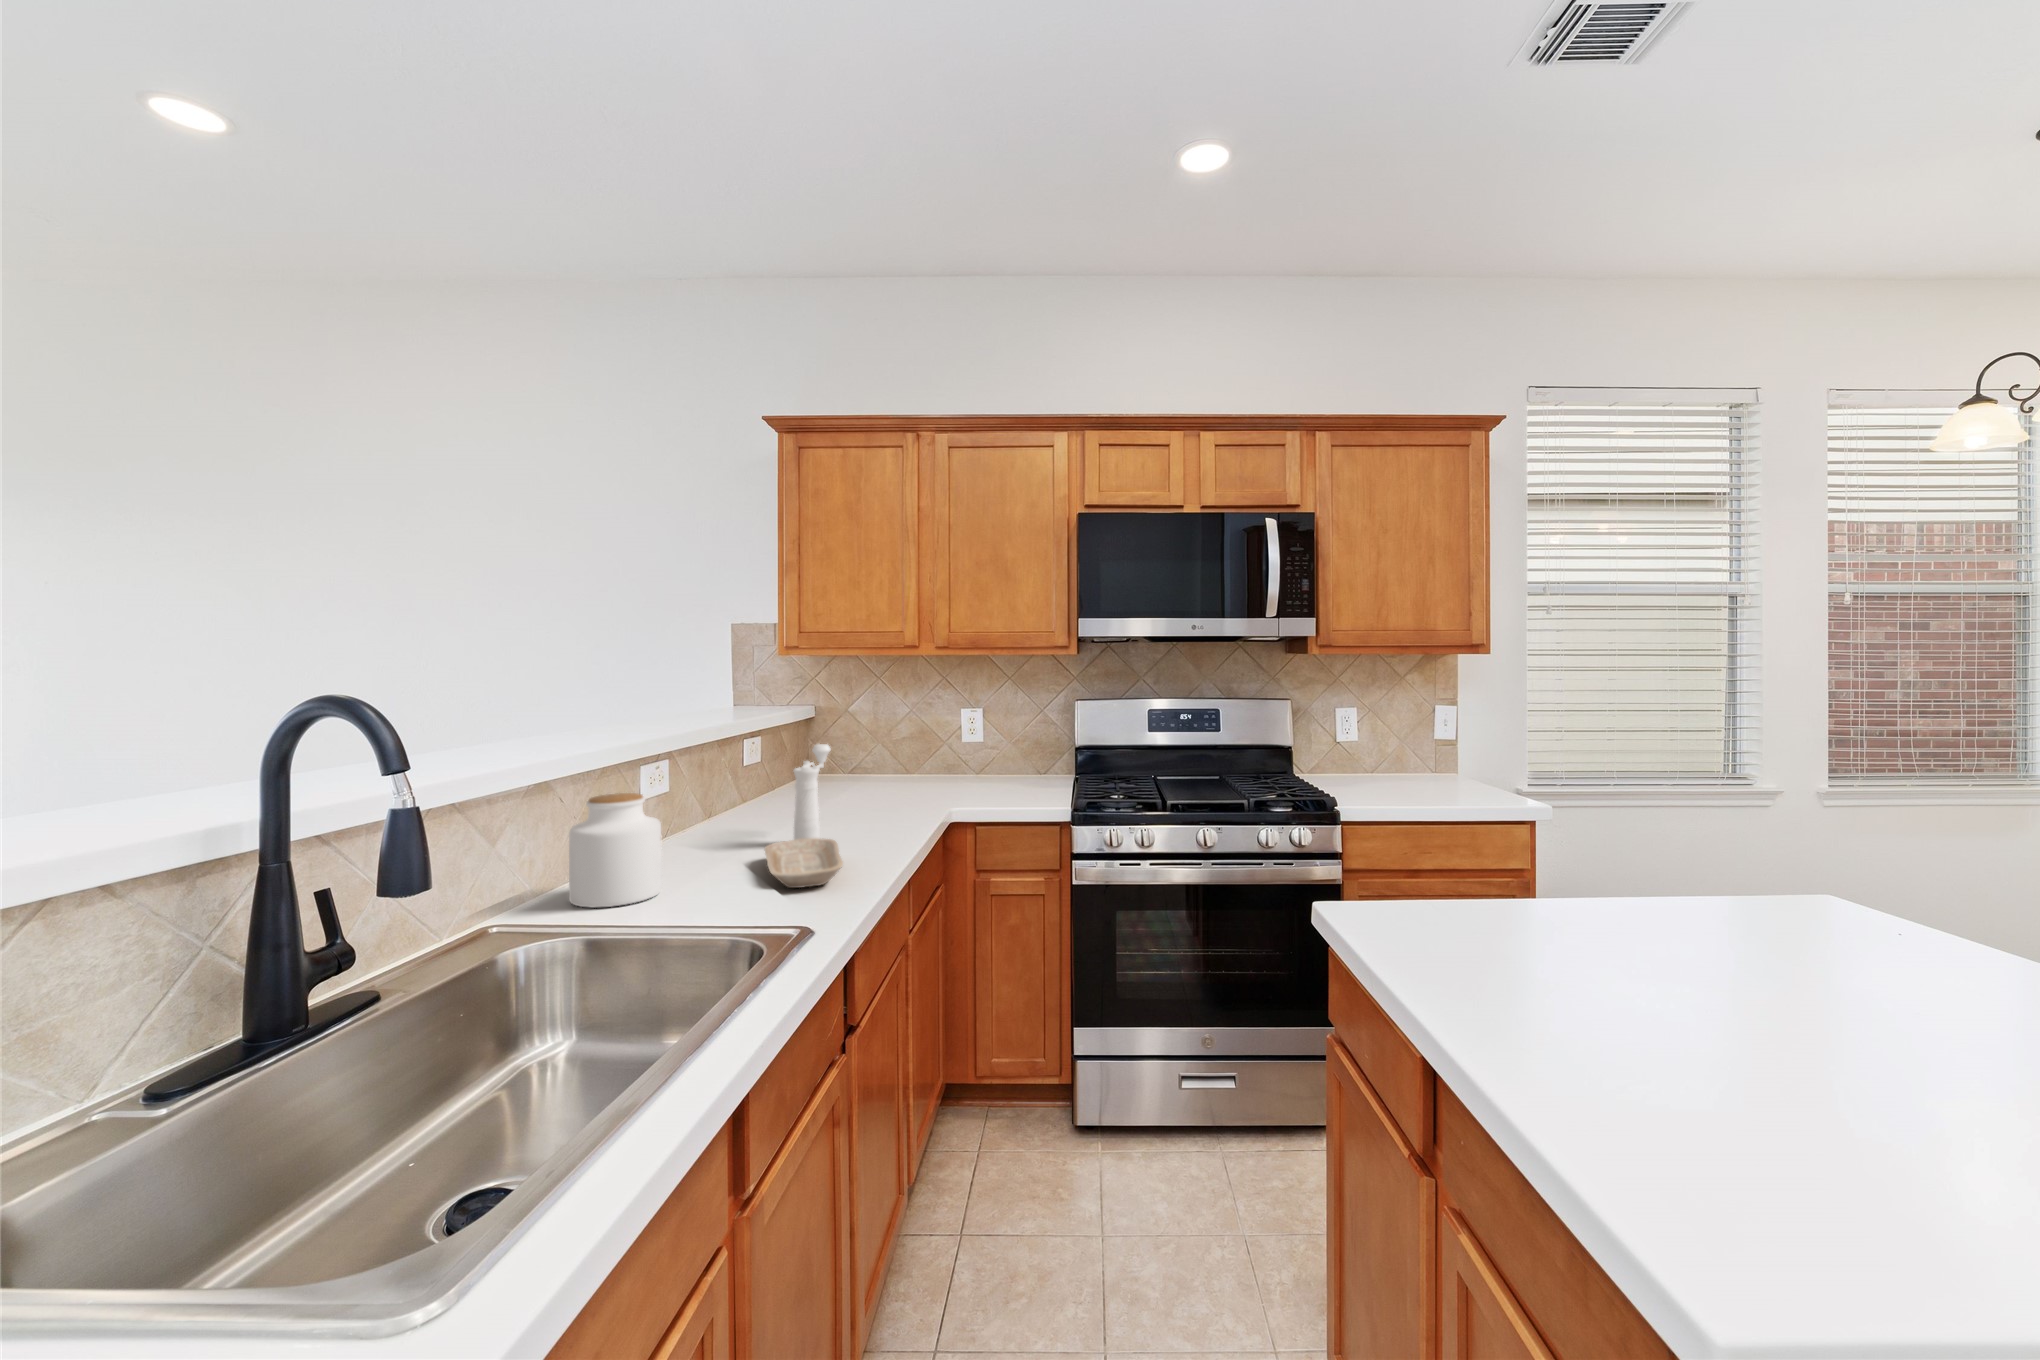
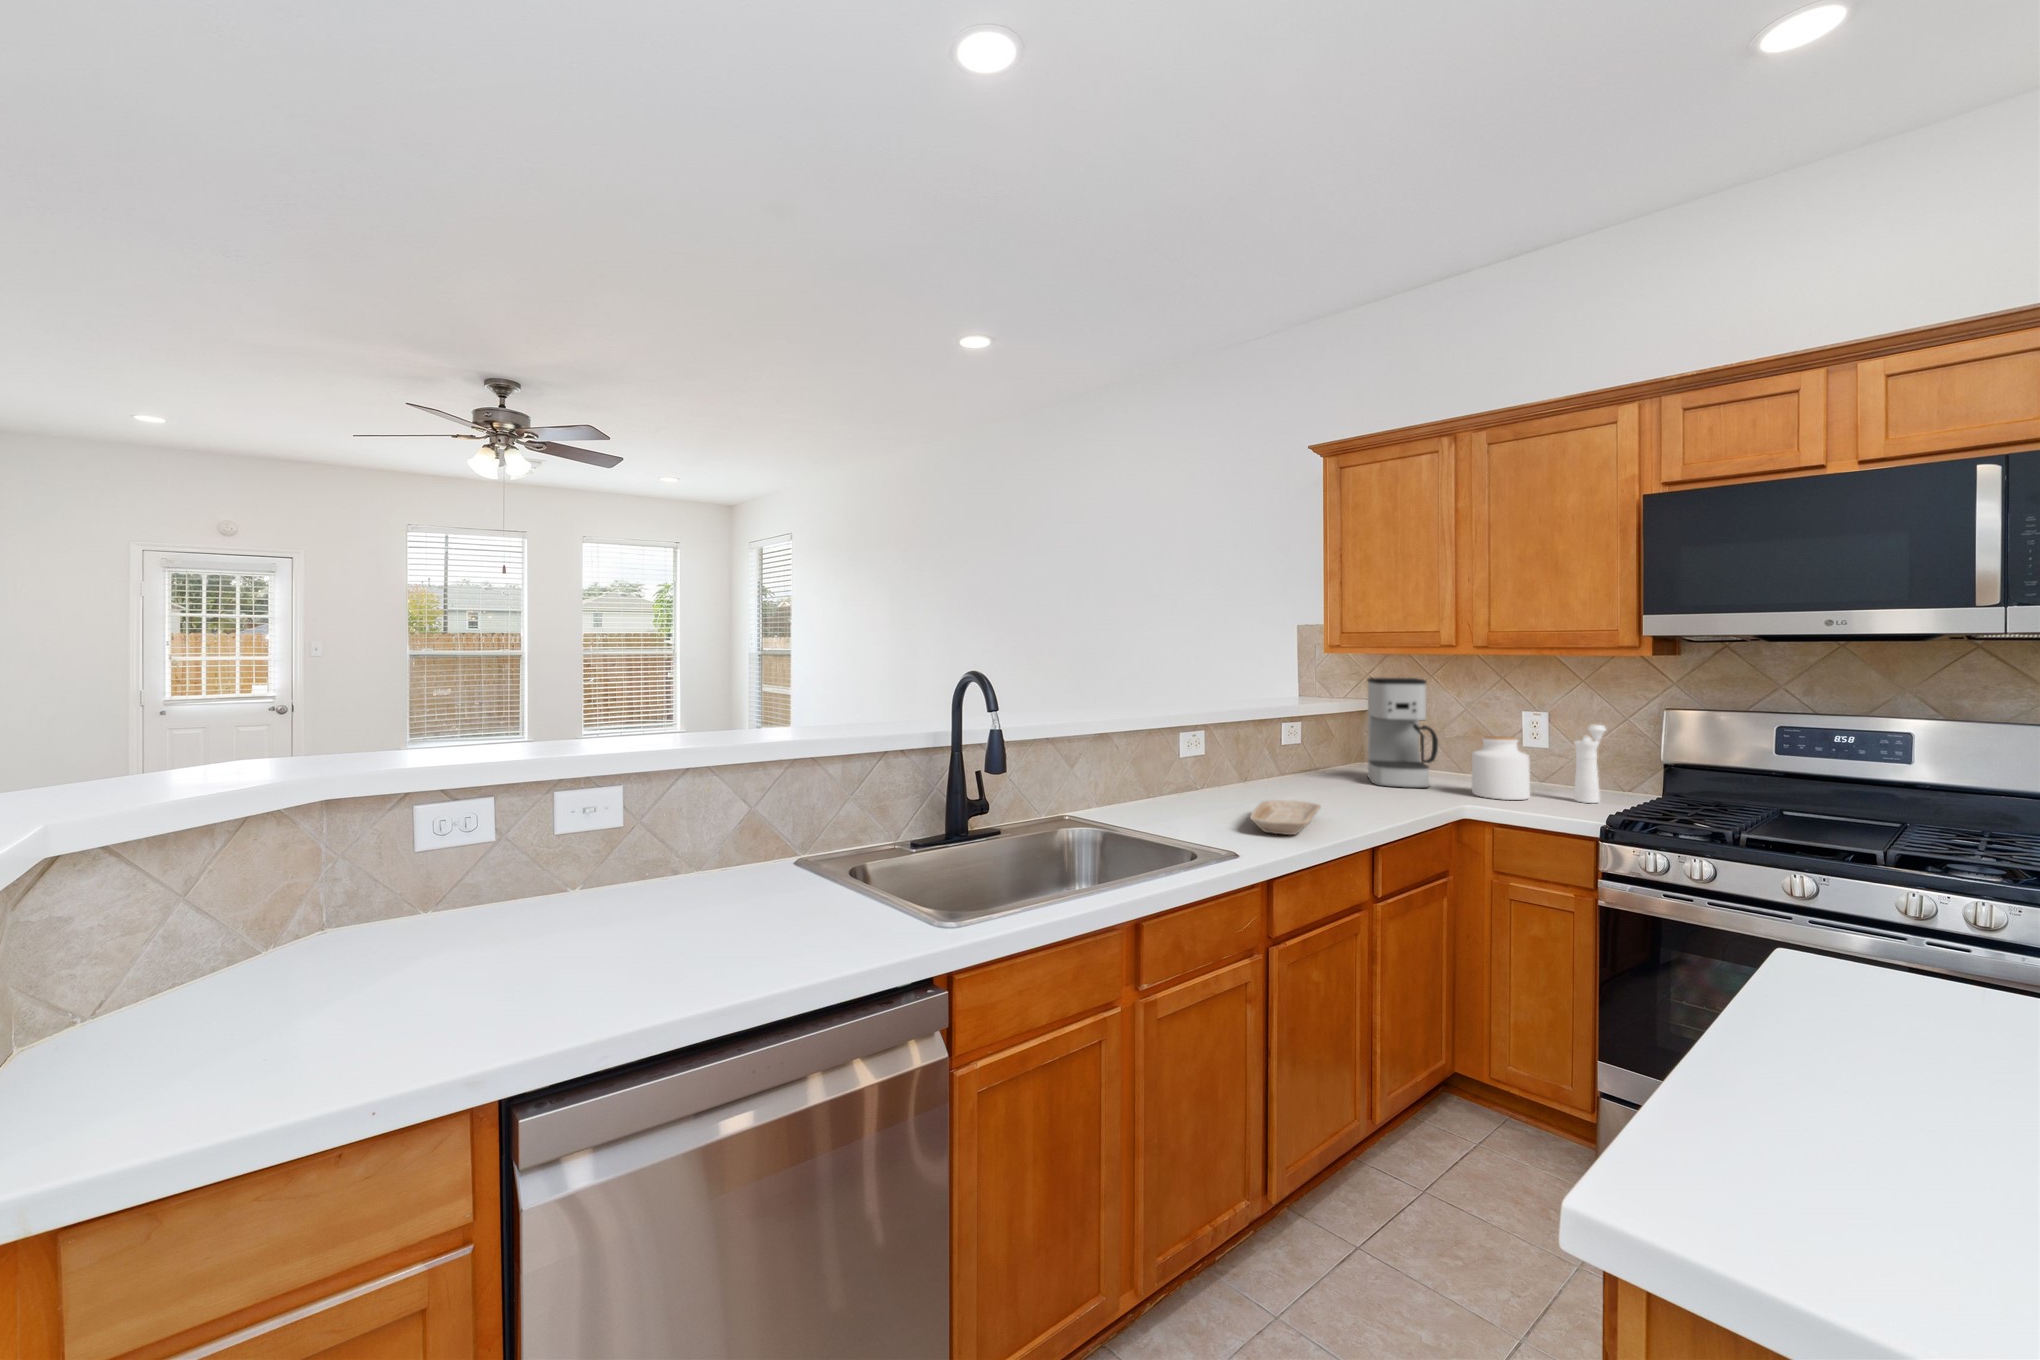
coffee maker: none [831,682,904,803] -> present [1367,678,1438,788]
pepper mill: present [794,744,831,840] -> present [1574,725,1606,803]
jar: present [569,793,662,908] -> present [1472,736,1530,800]

